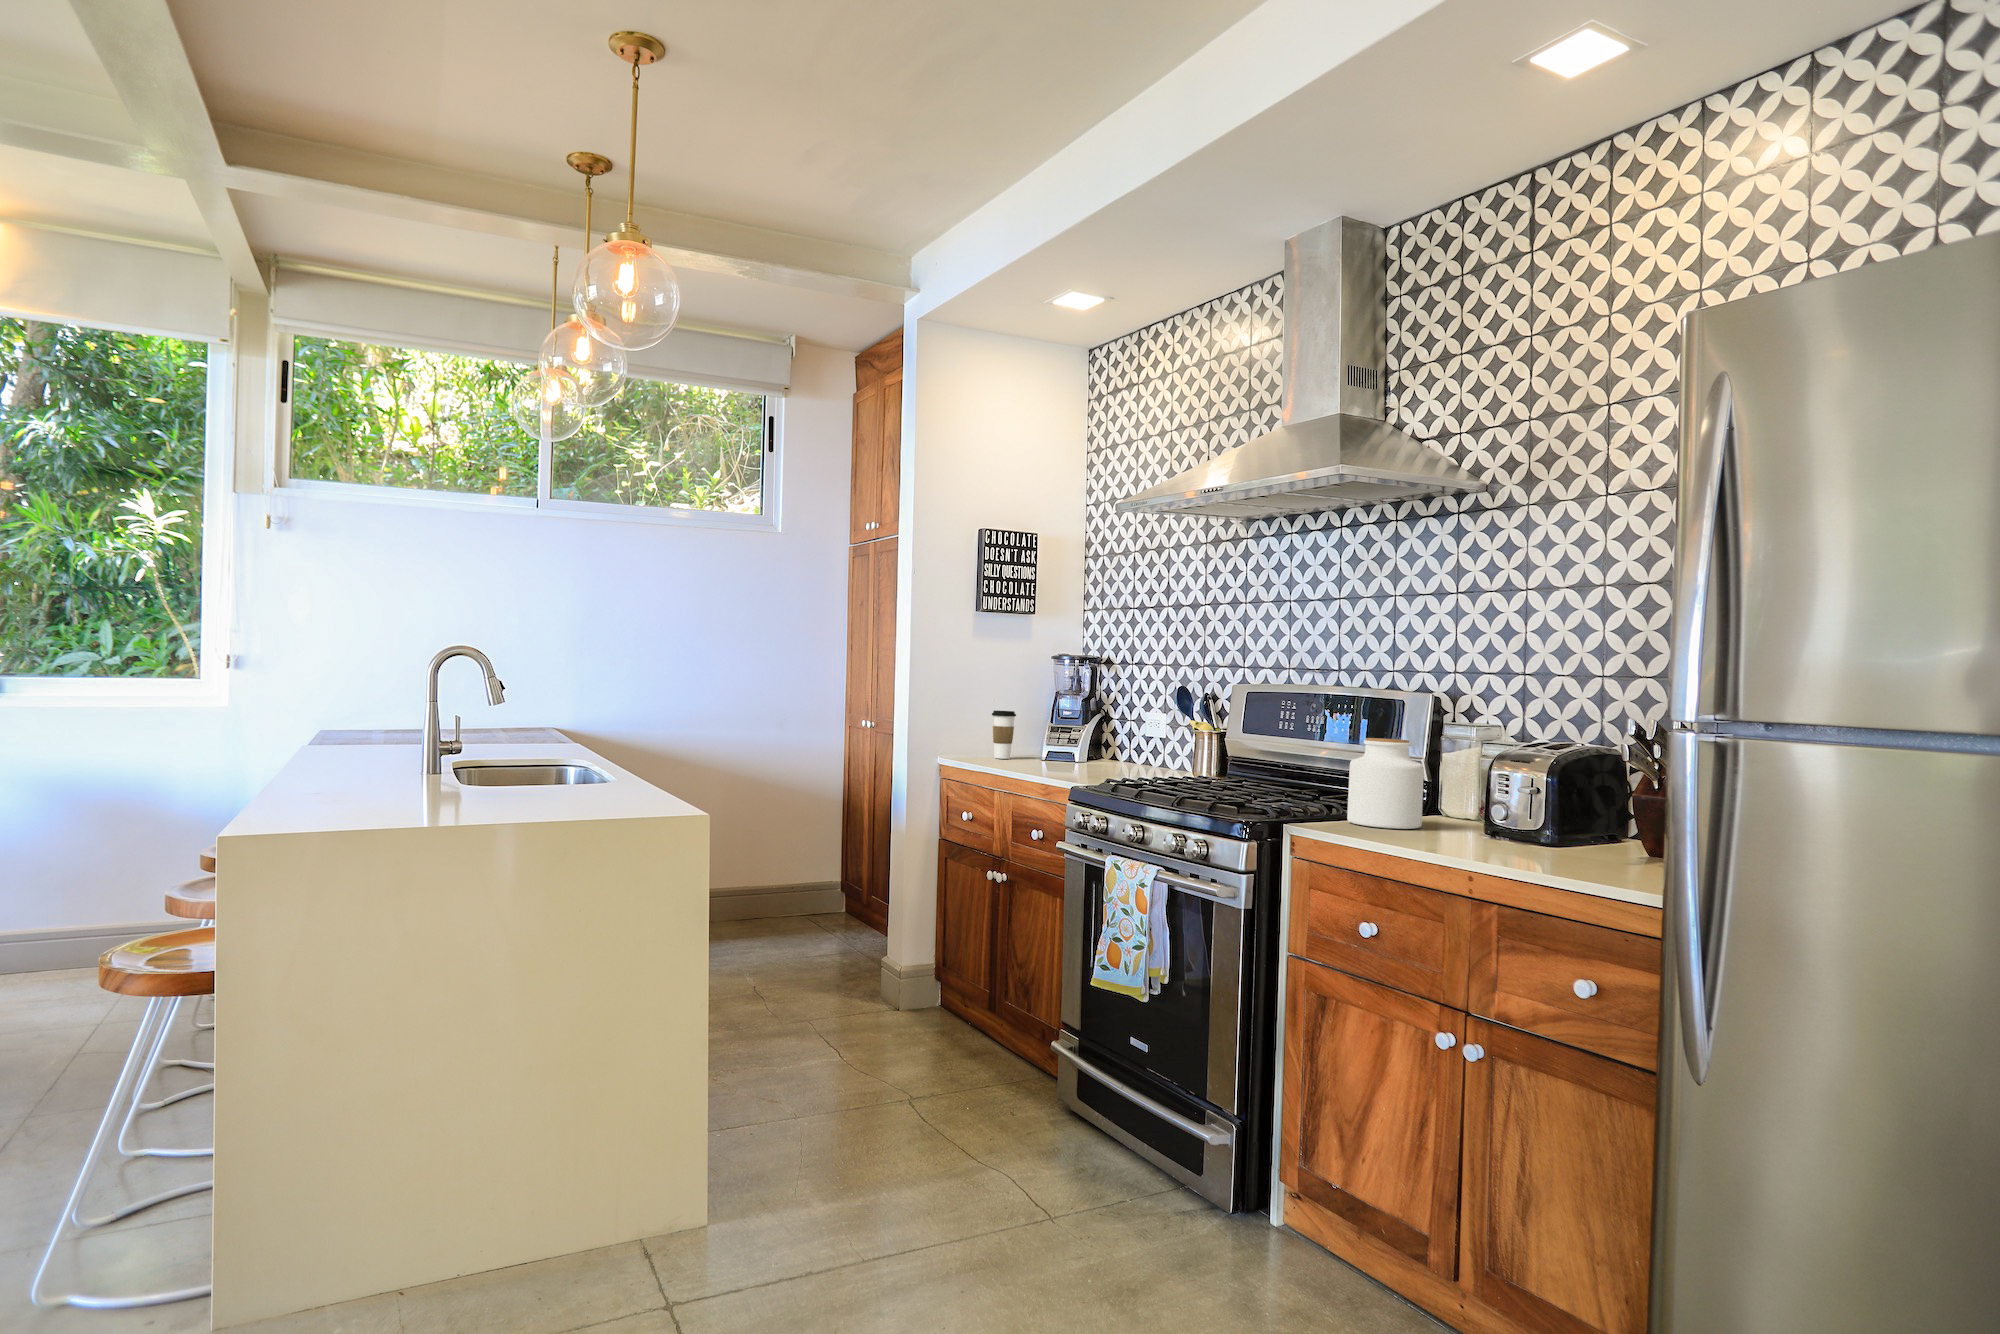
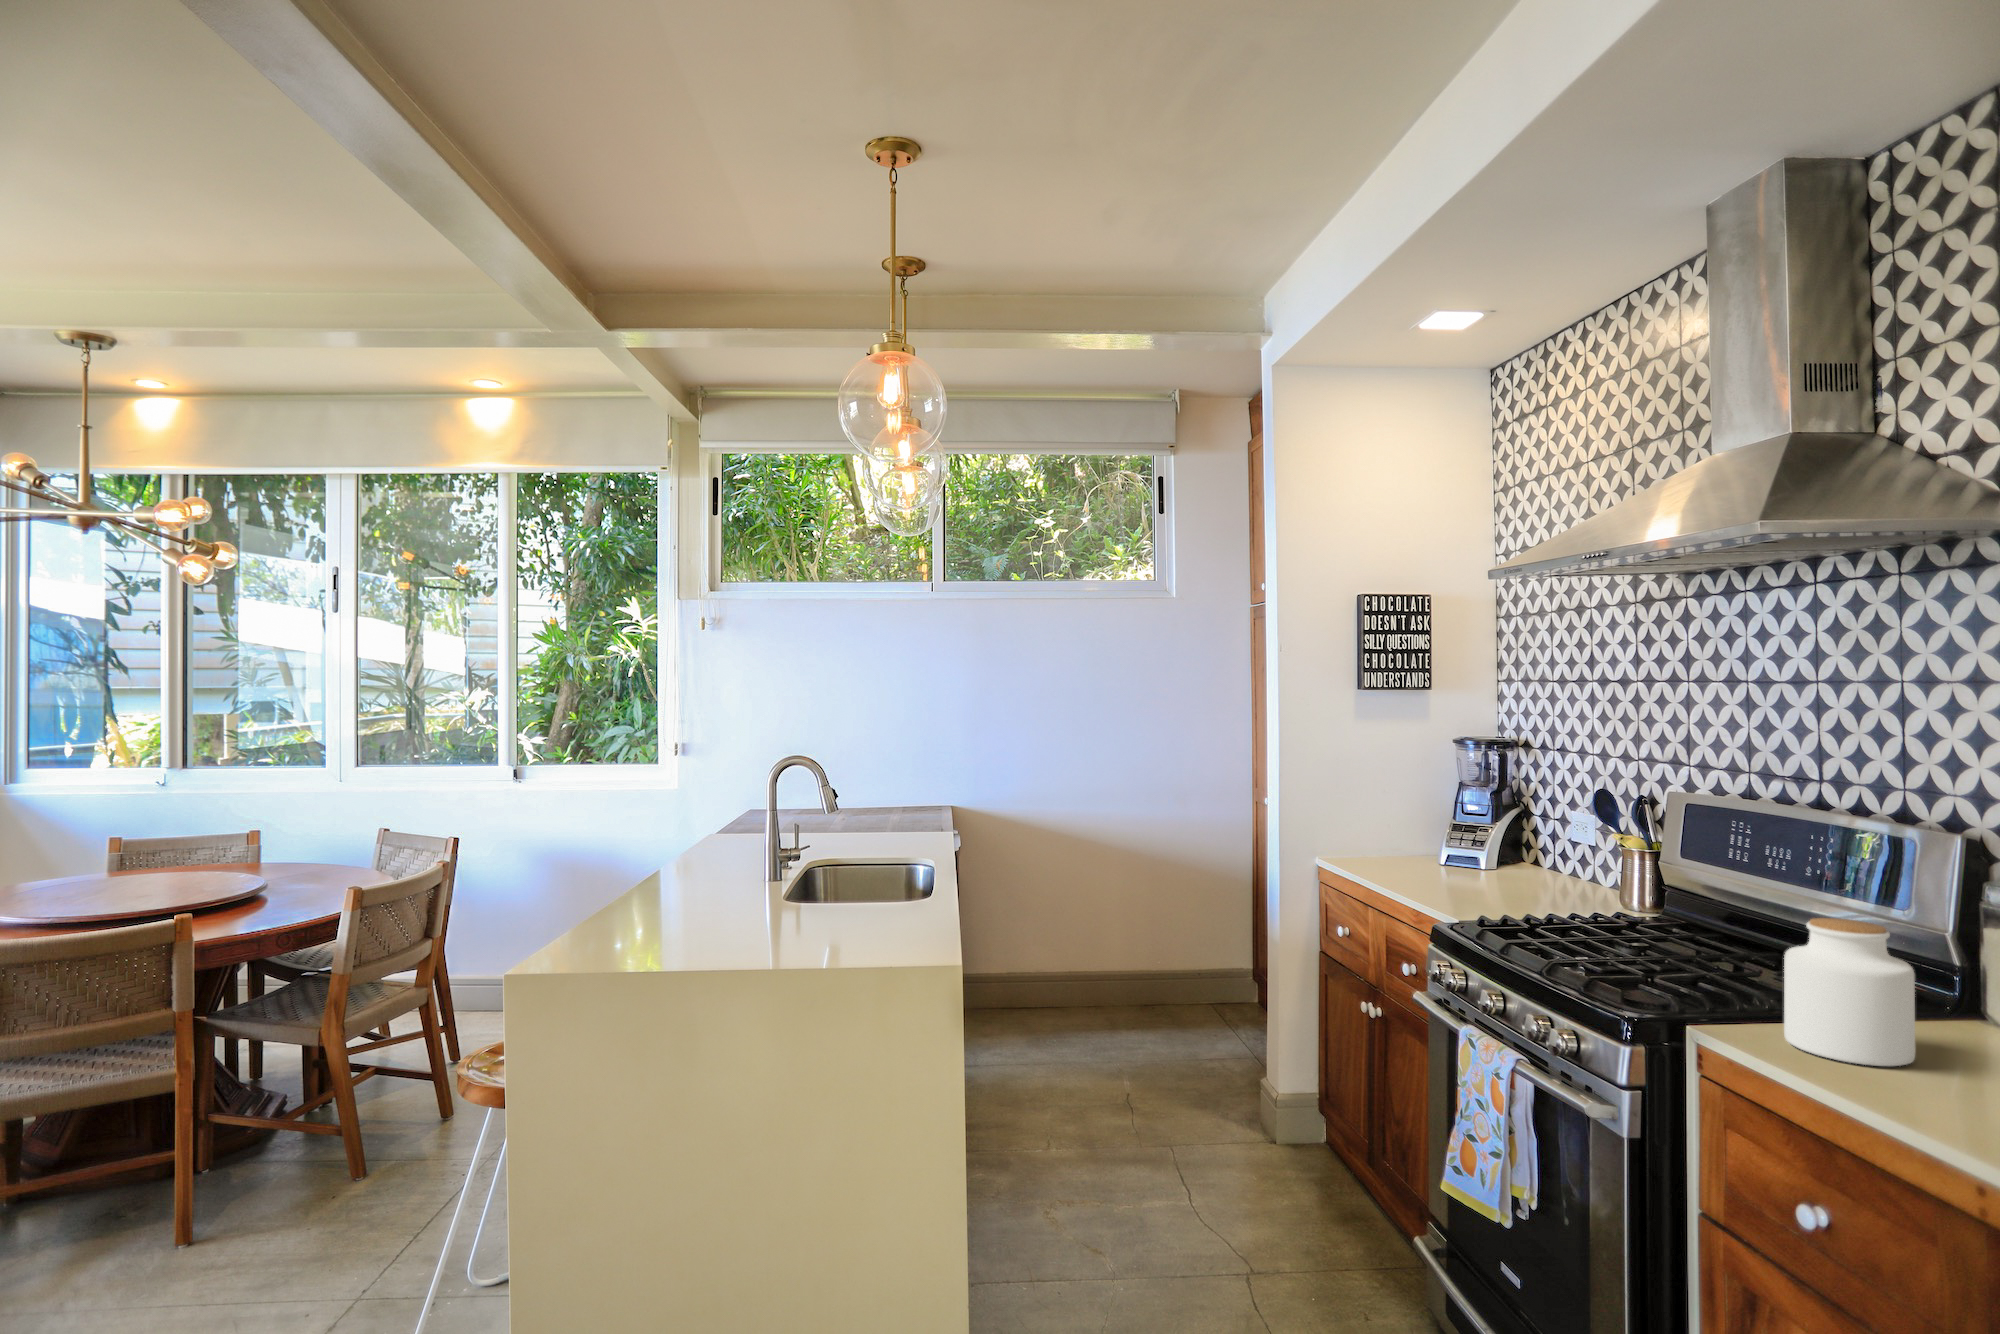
coffee cup: present [992,711,1016,759] -> none [1373,805,1403,862]

